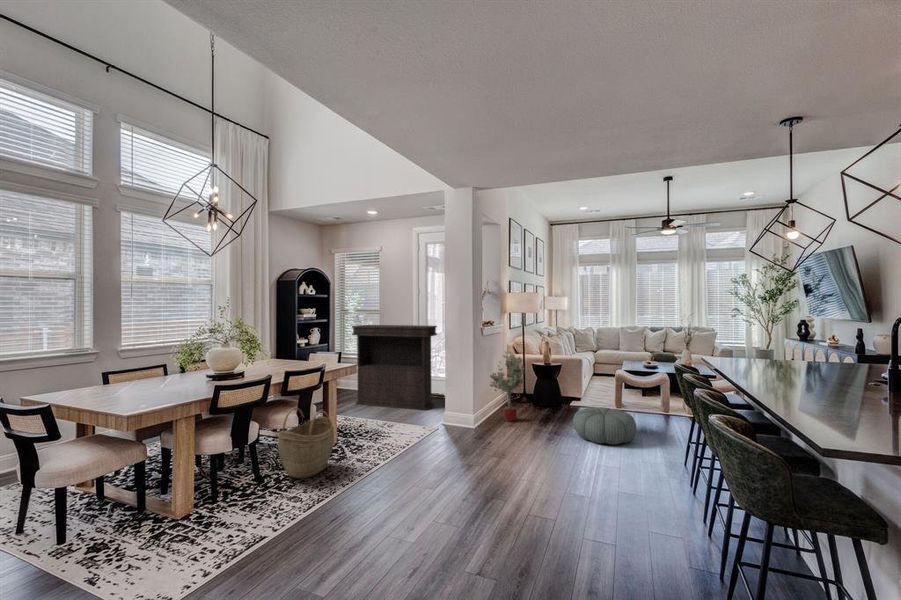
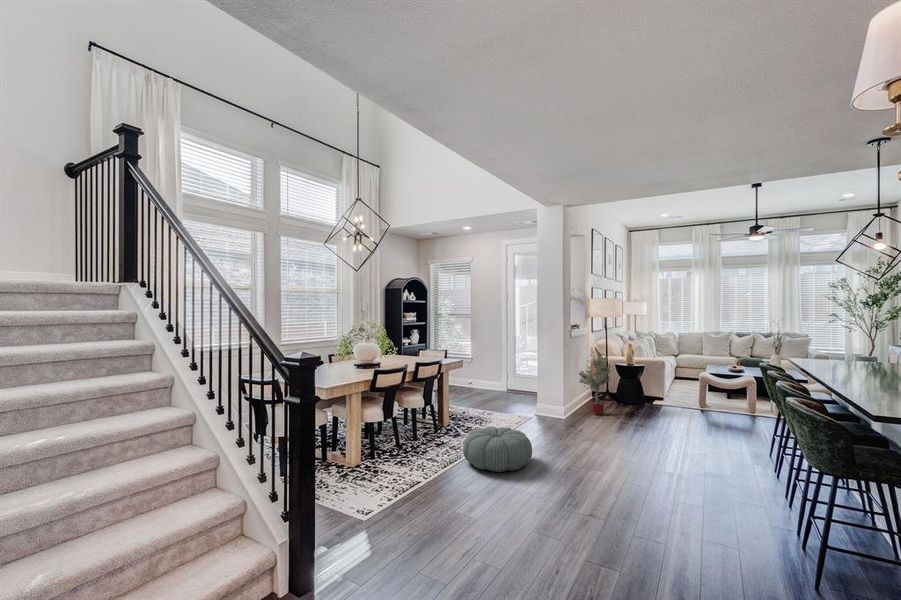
console table: present [352,325,437,410] -> none [451,326,527,403]
pouf: present [573,407,636,445] -> present [463,427,532,472]
woven basket: present [278,408,334,479] -> none [412,392,454,448]

